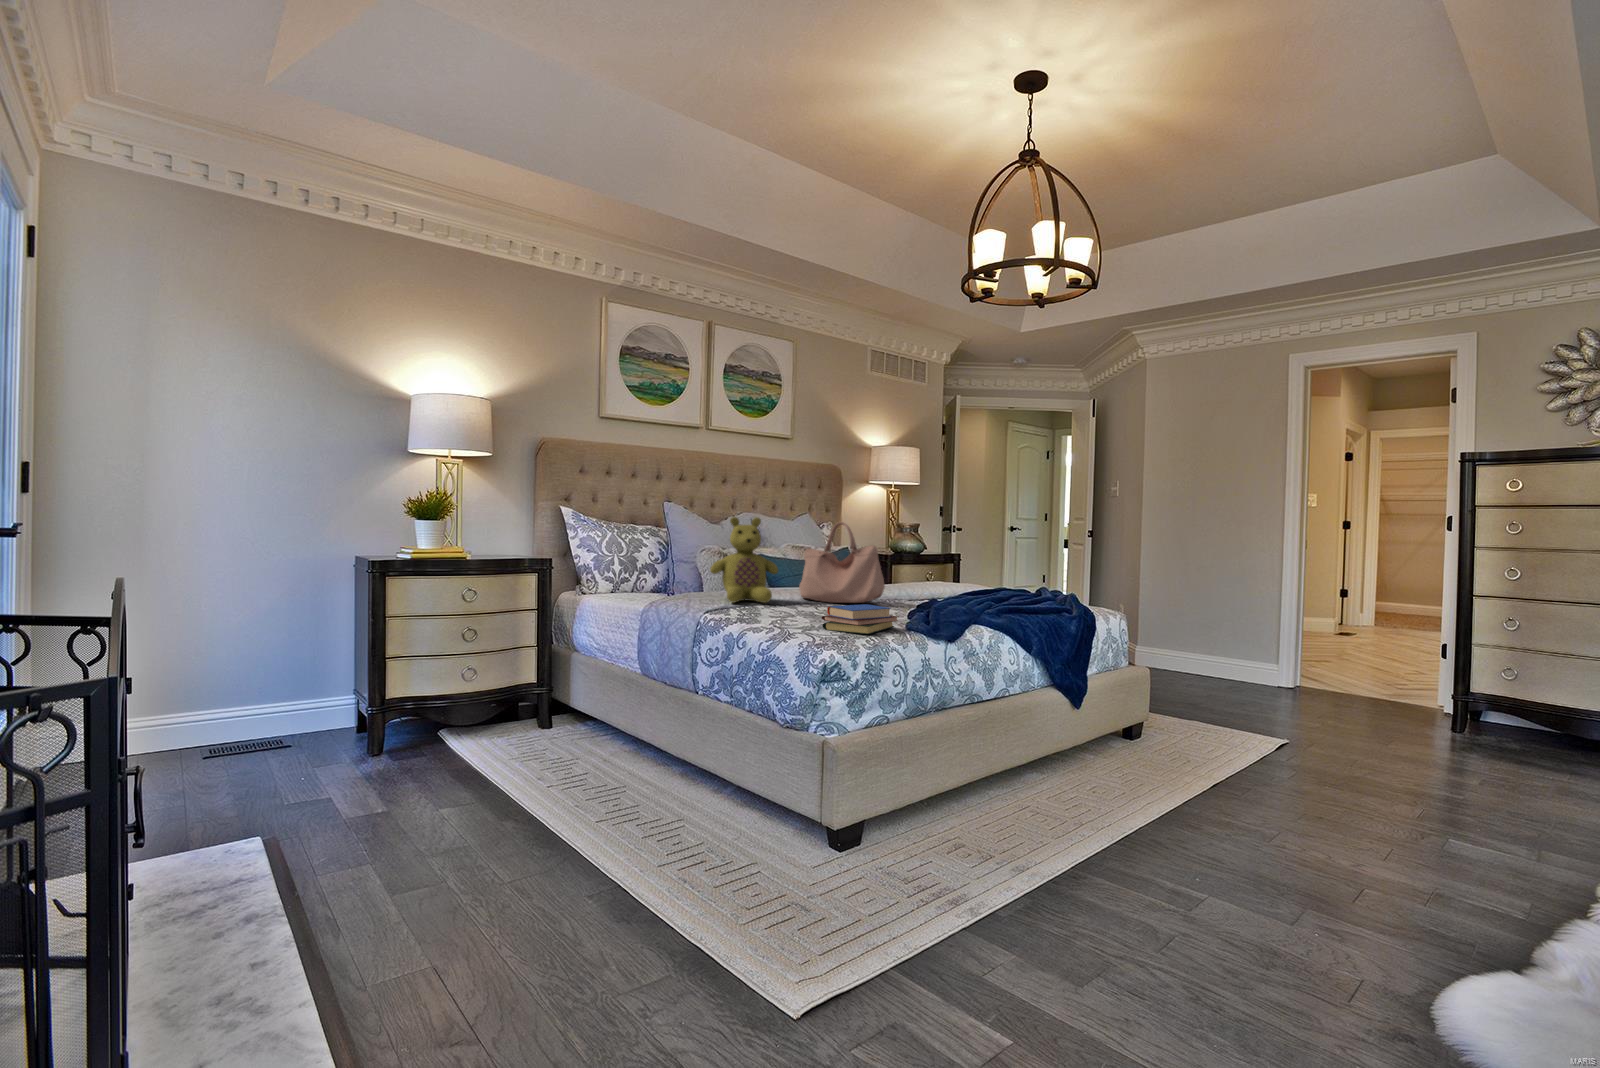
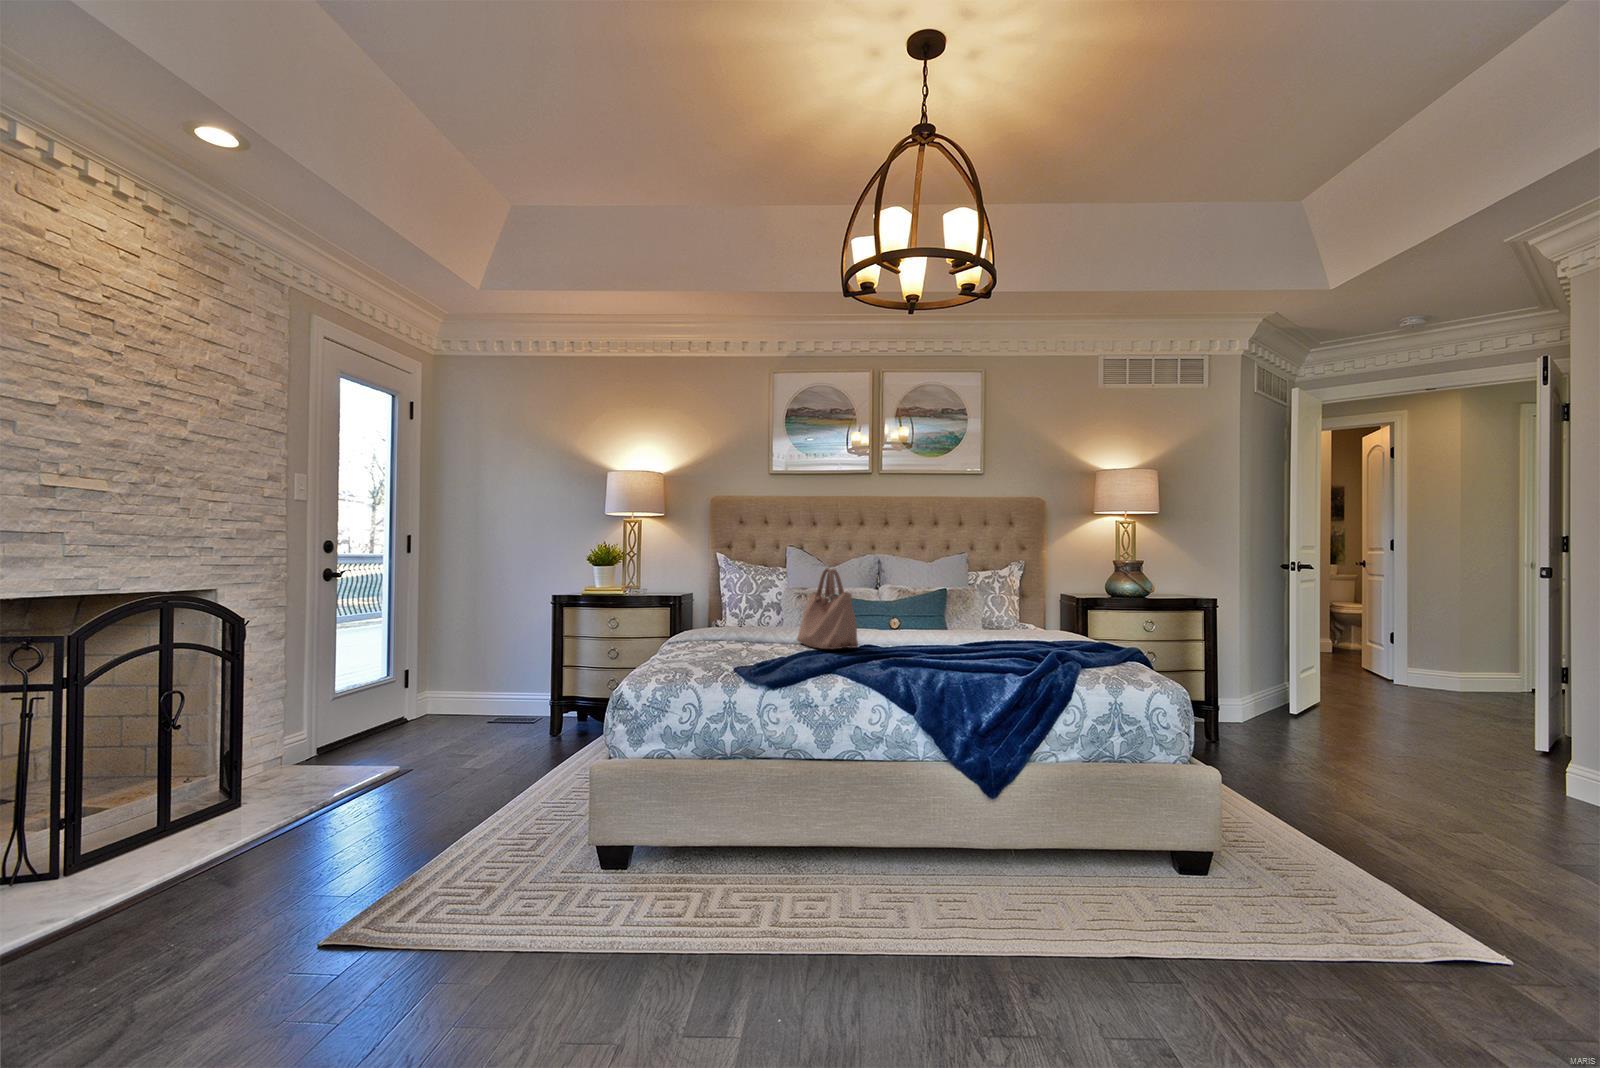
stuffed bear: present [710,517,778,603] -> none [708,563,770,642]
book: present [822,604,898,634] -> none [670,647,740,674]

